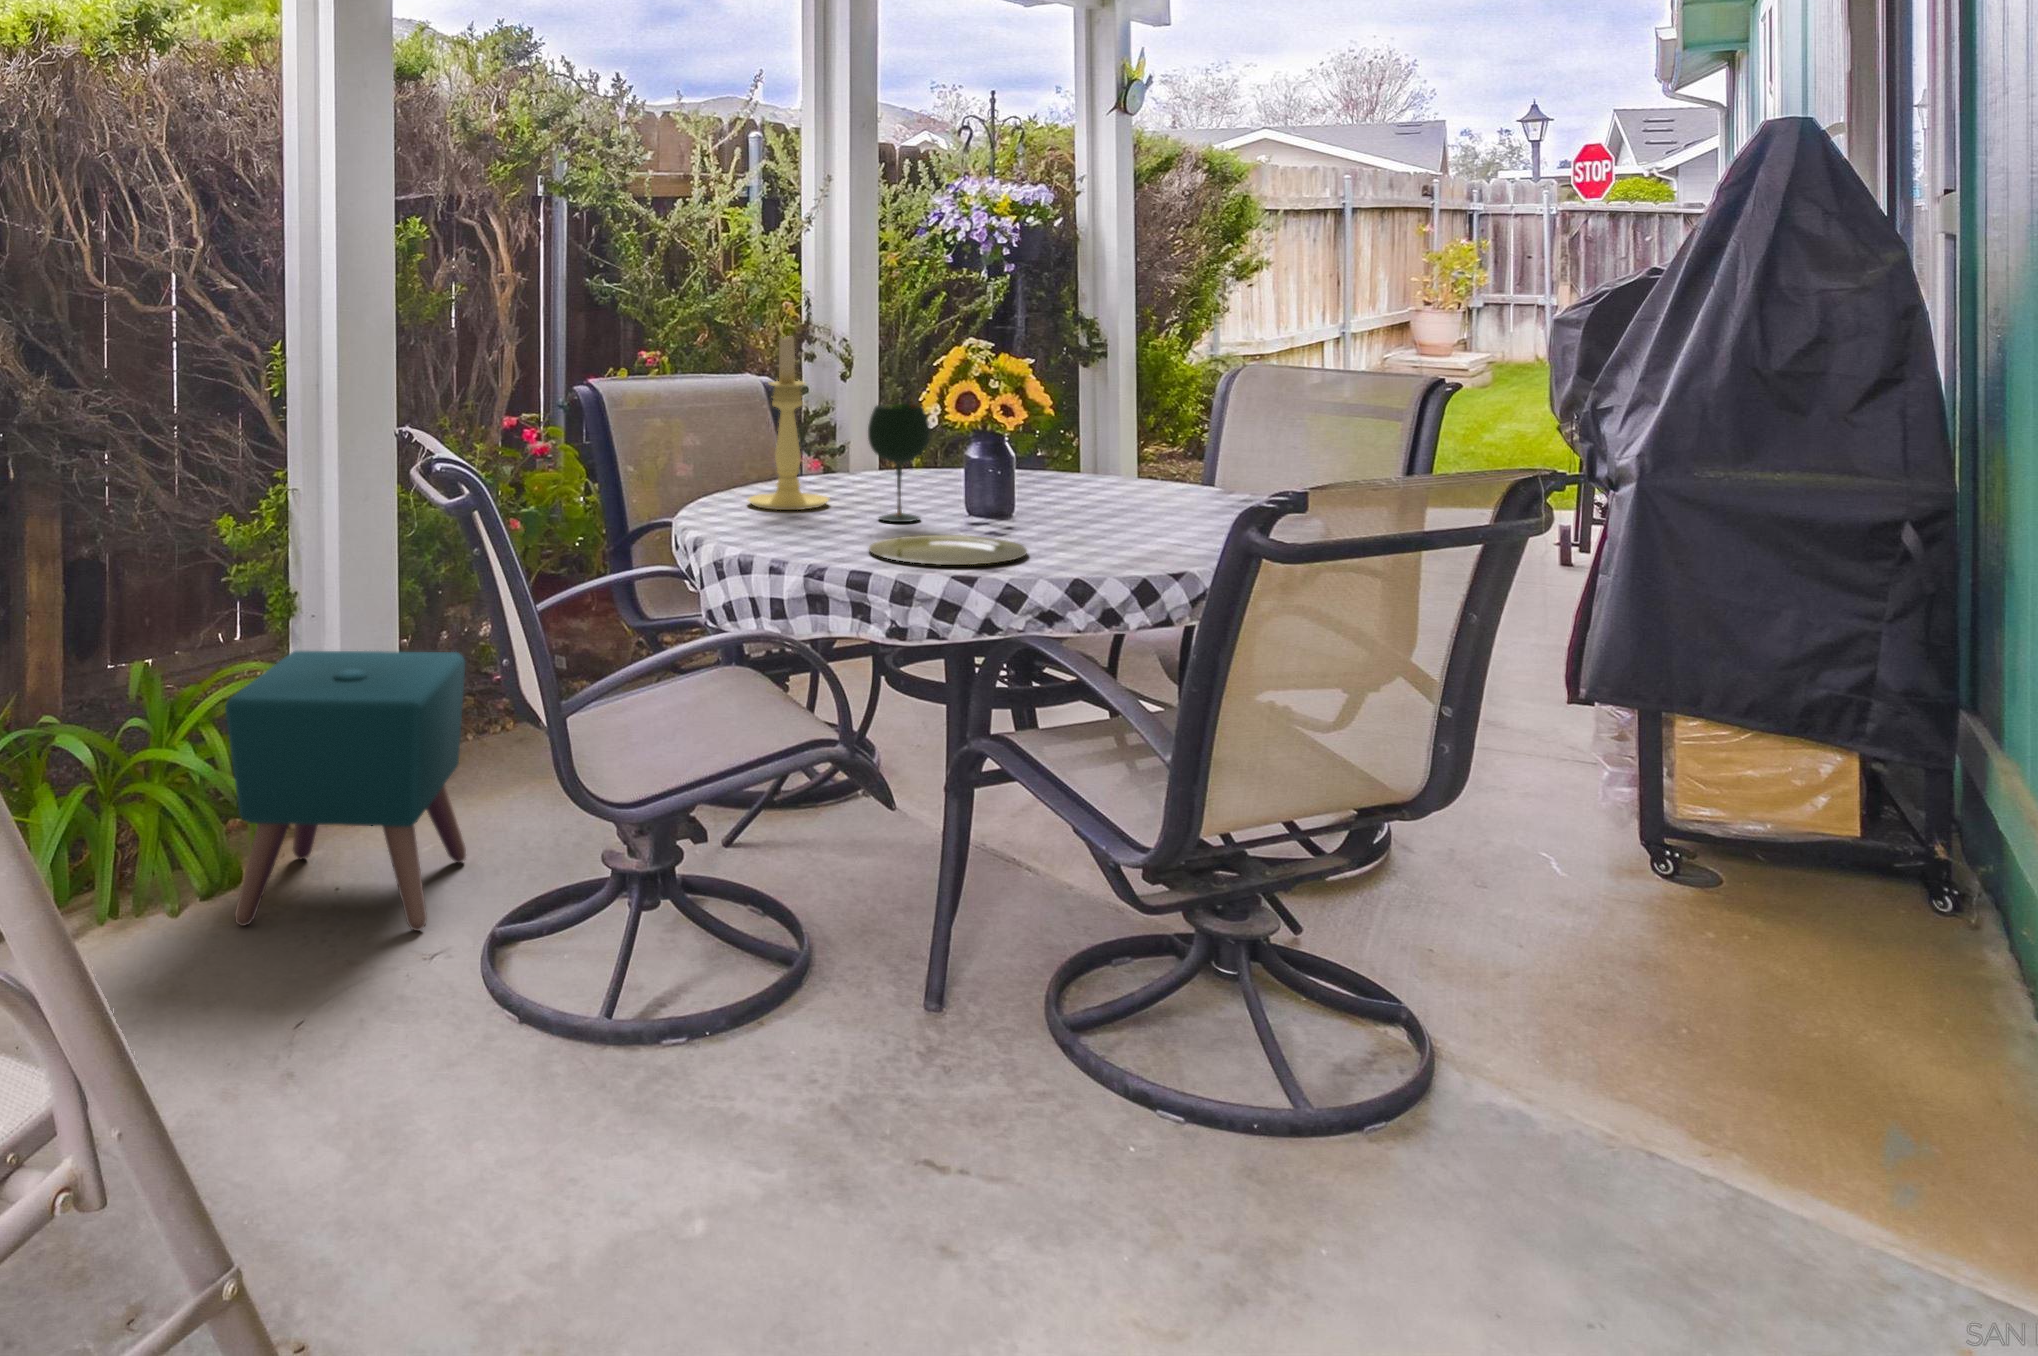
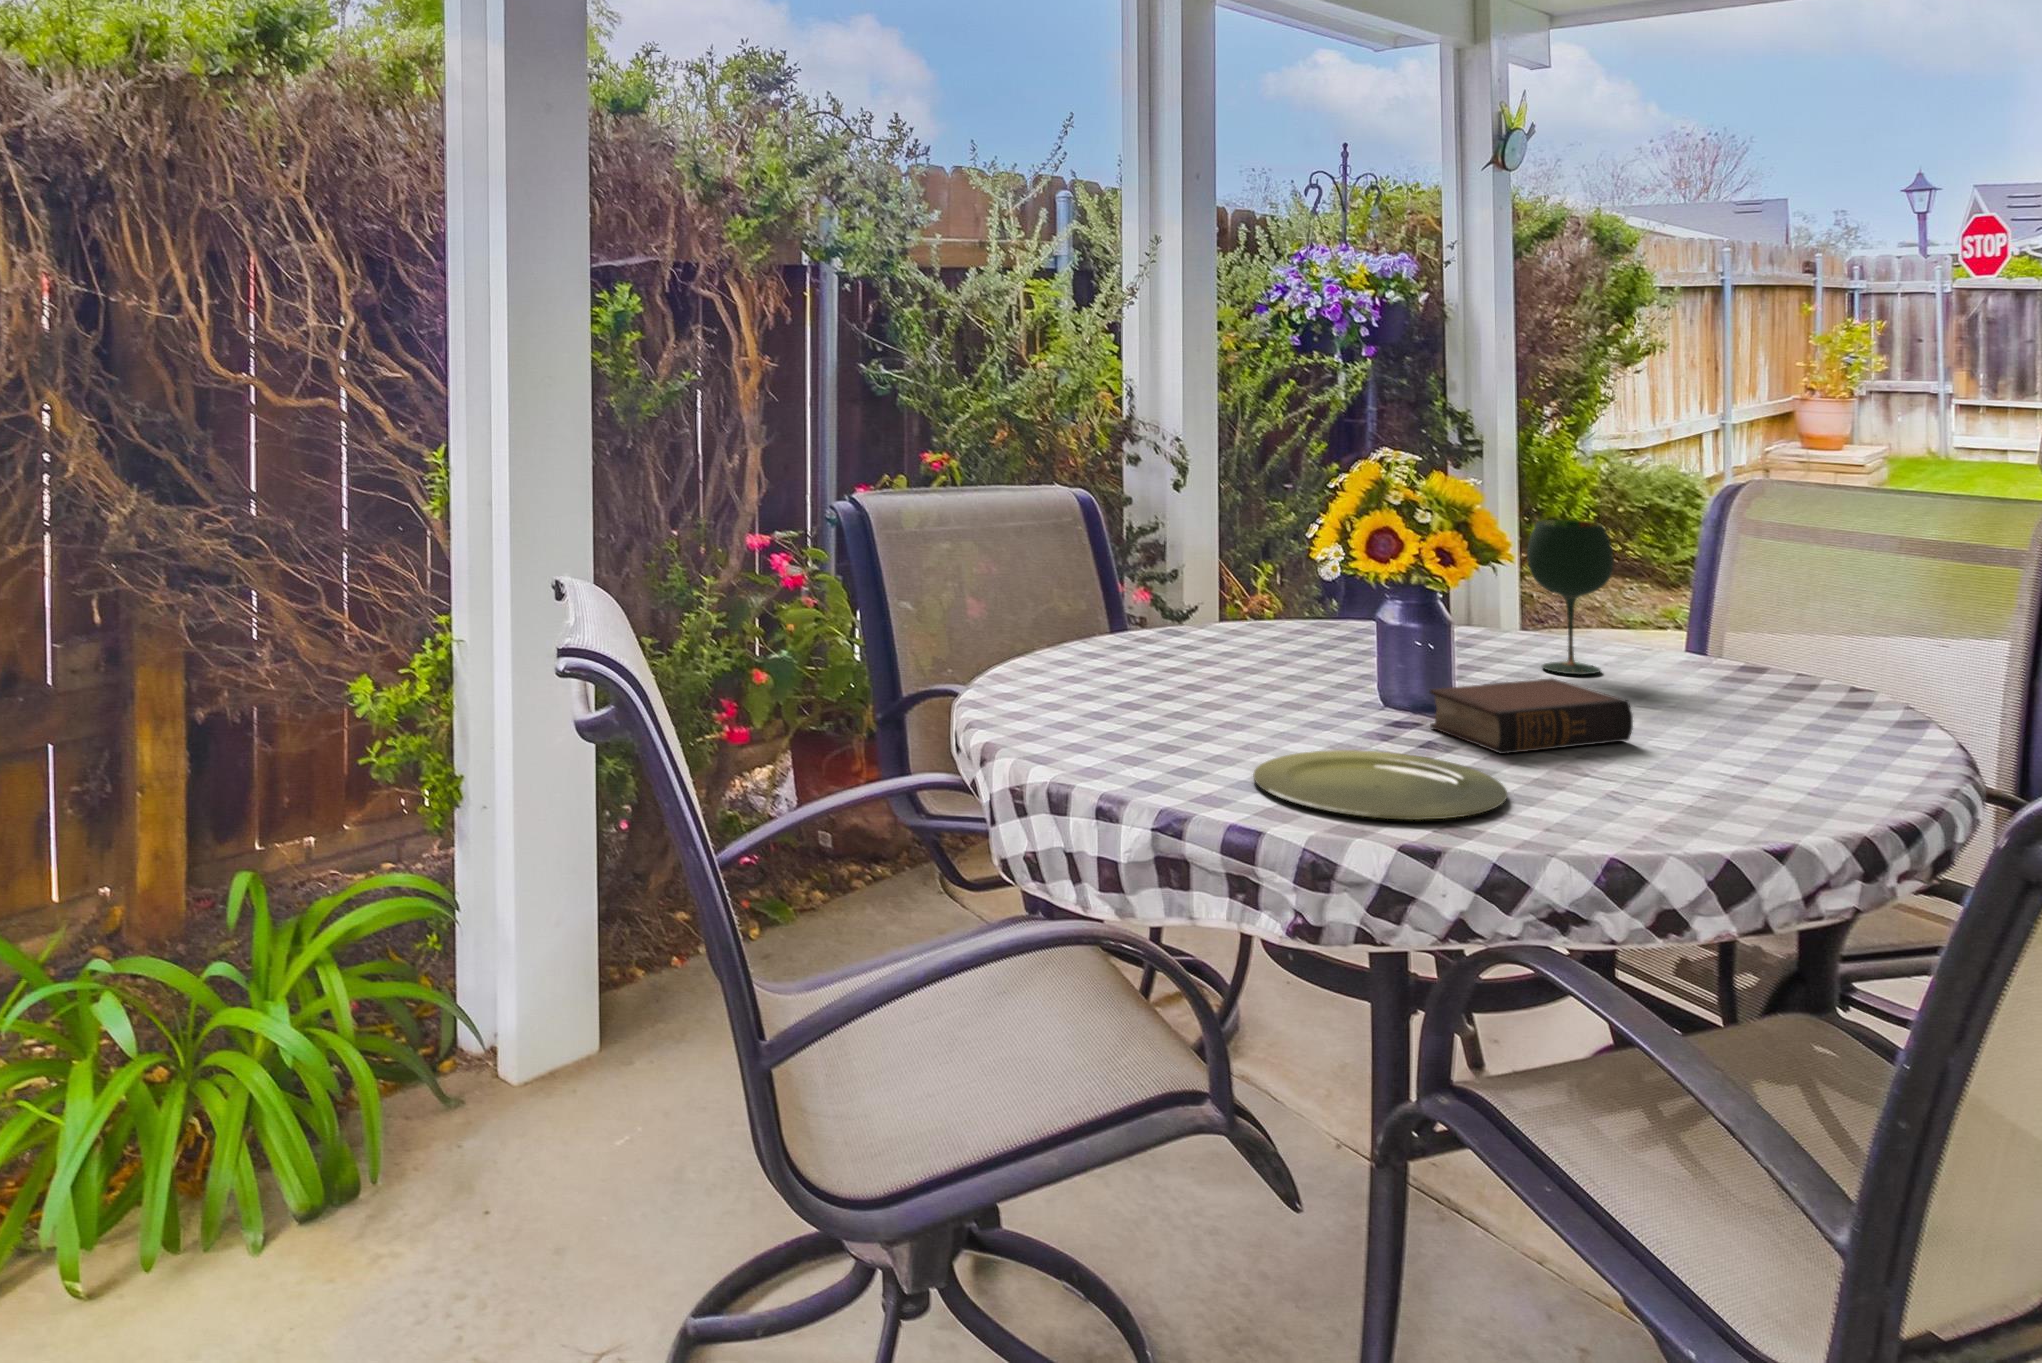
candle holder: present [748,336,829,510] -> none [1062,441,1179,691]
wine glass: present [868,404,930,522] -> present [1527,520,1614,675]
book: none [994,492,1124,536] -> present [1430,678,1633,754]
ottoman: present [225,651,466,931] -> none [324,863,673,1302]

